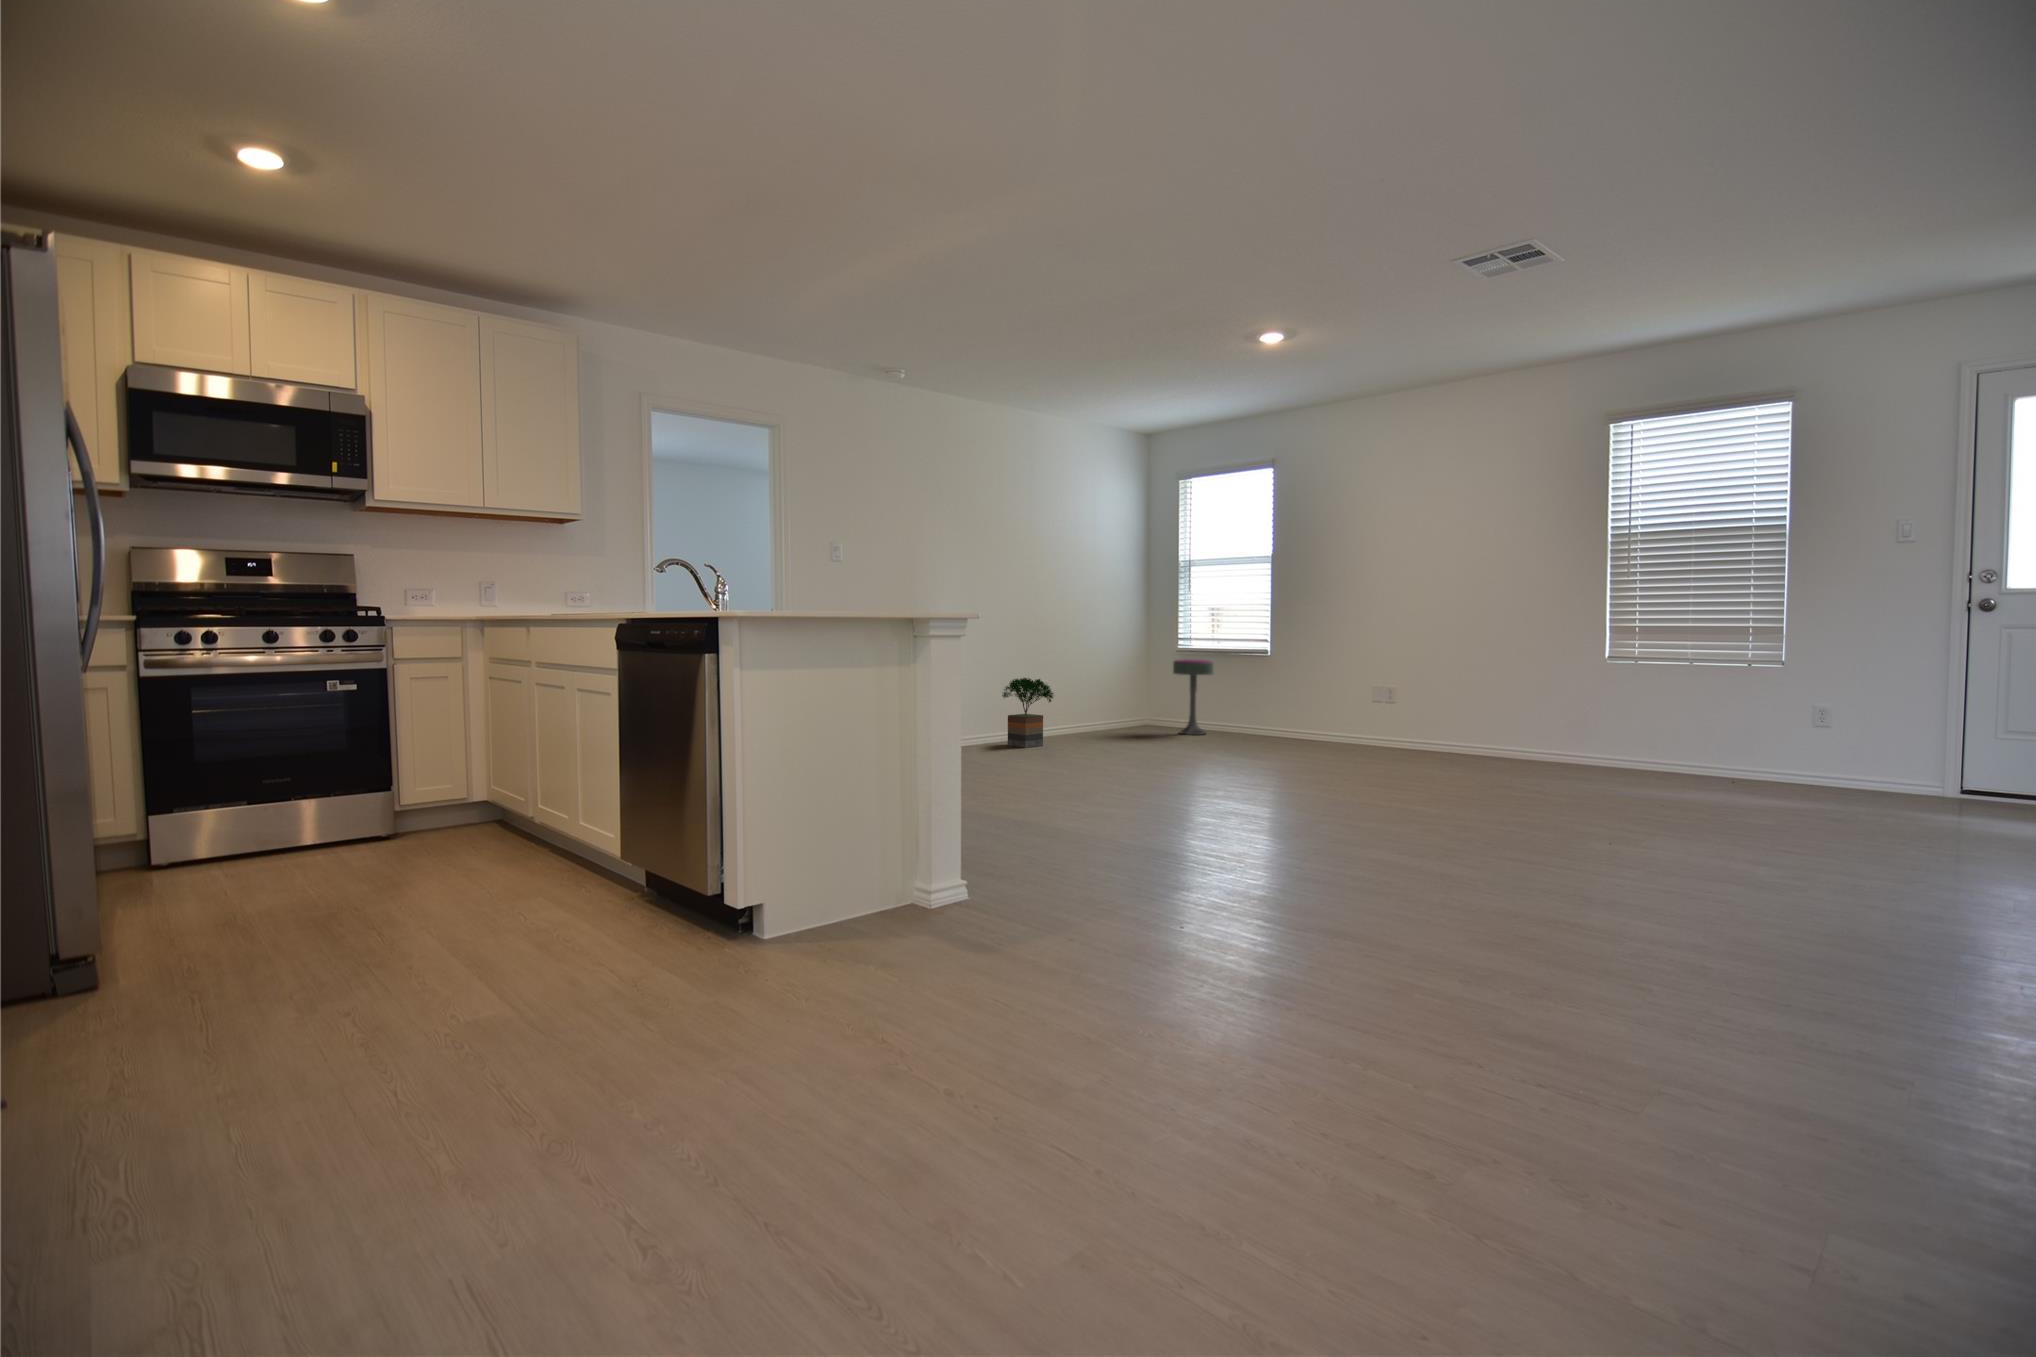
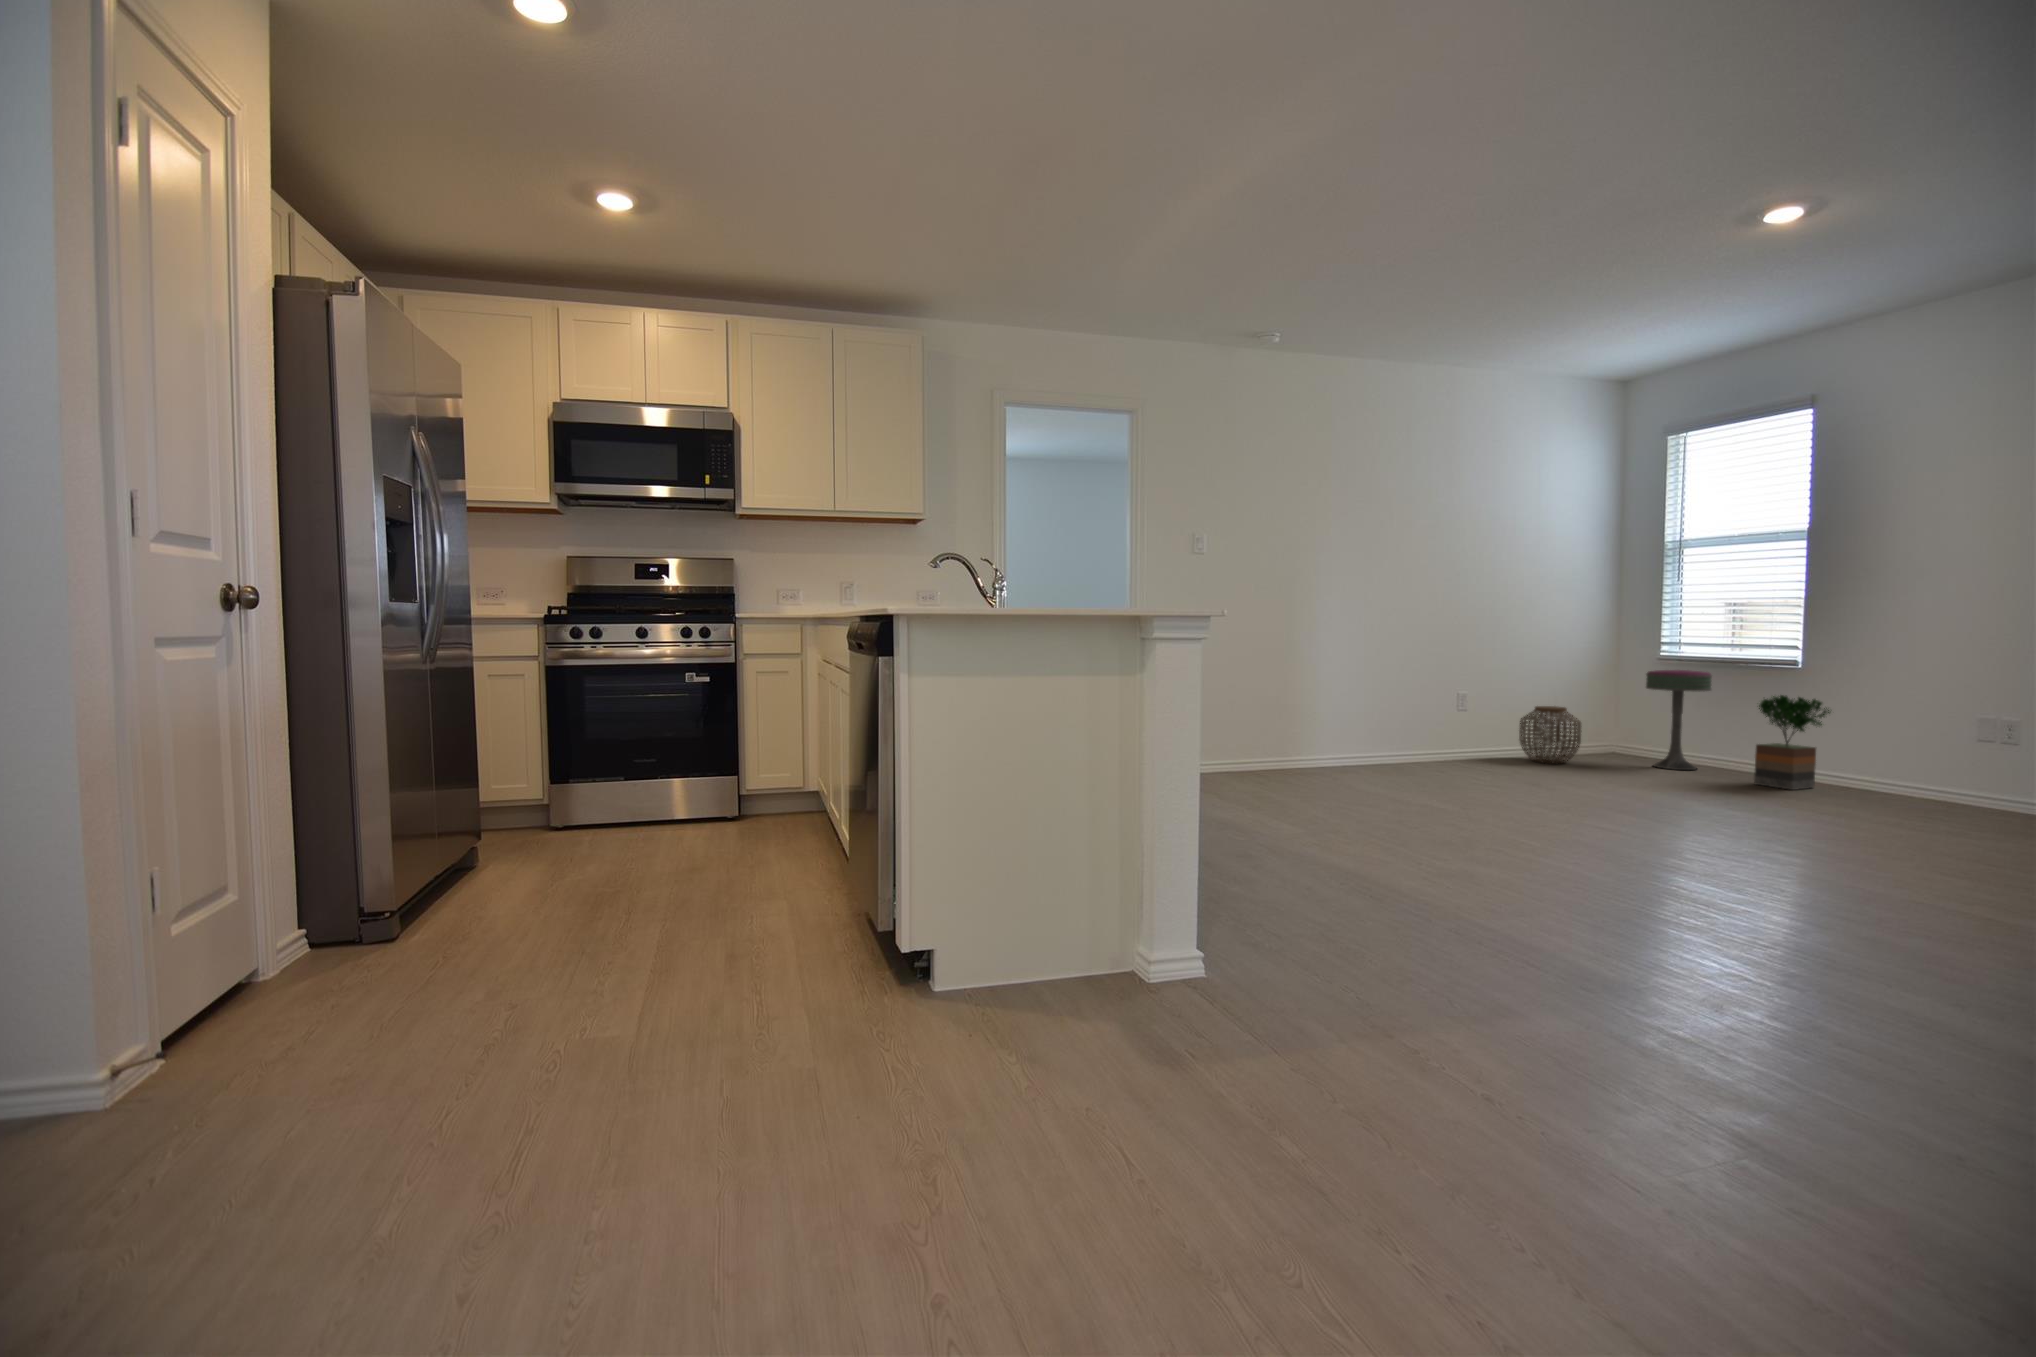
potted tree: present [1003,678,1053,748] -> present [1754,695,1831,790]
woven basket: none [1090,690,1133,736] -> present [1519,706,1581,764]

